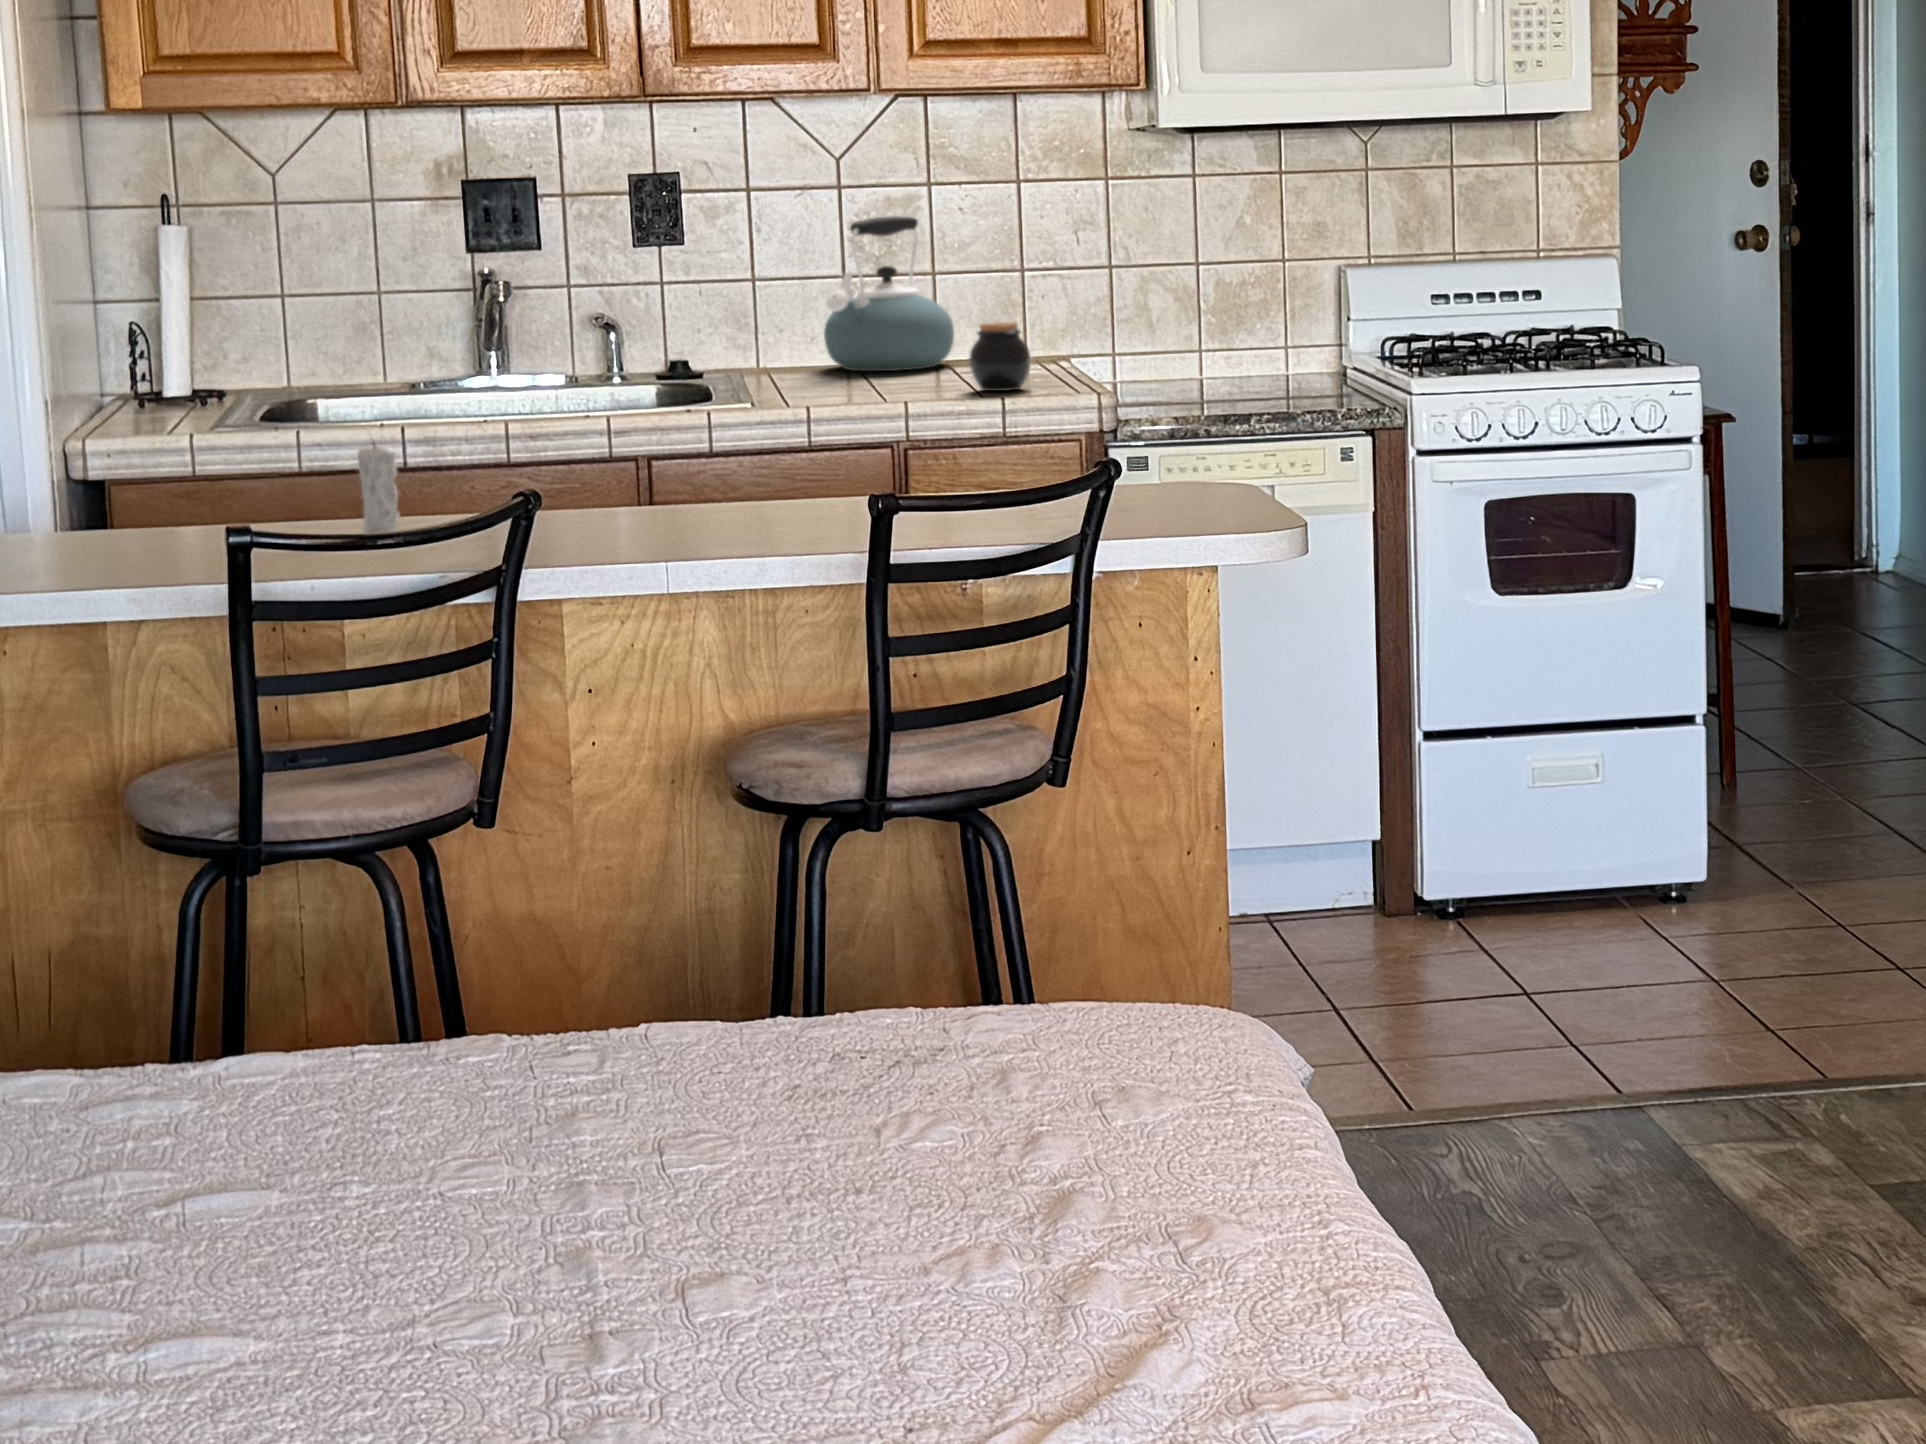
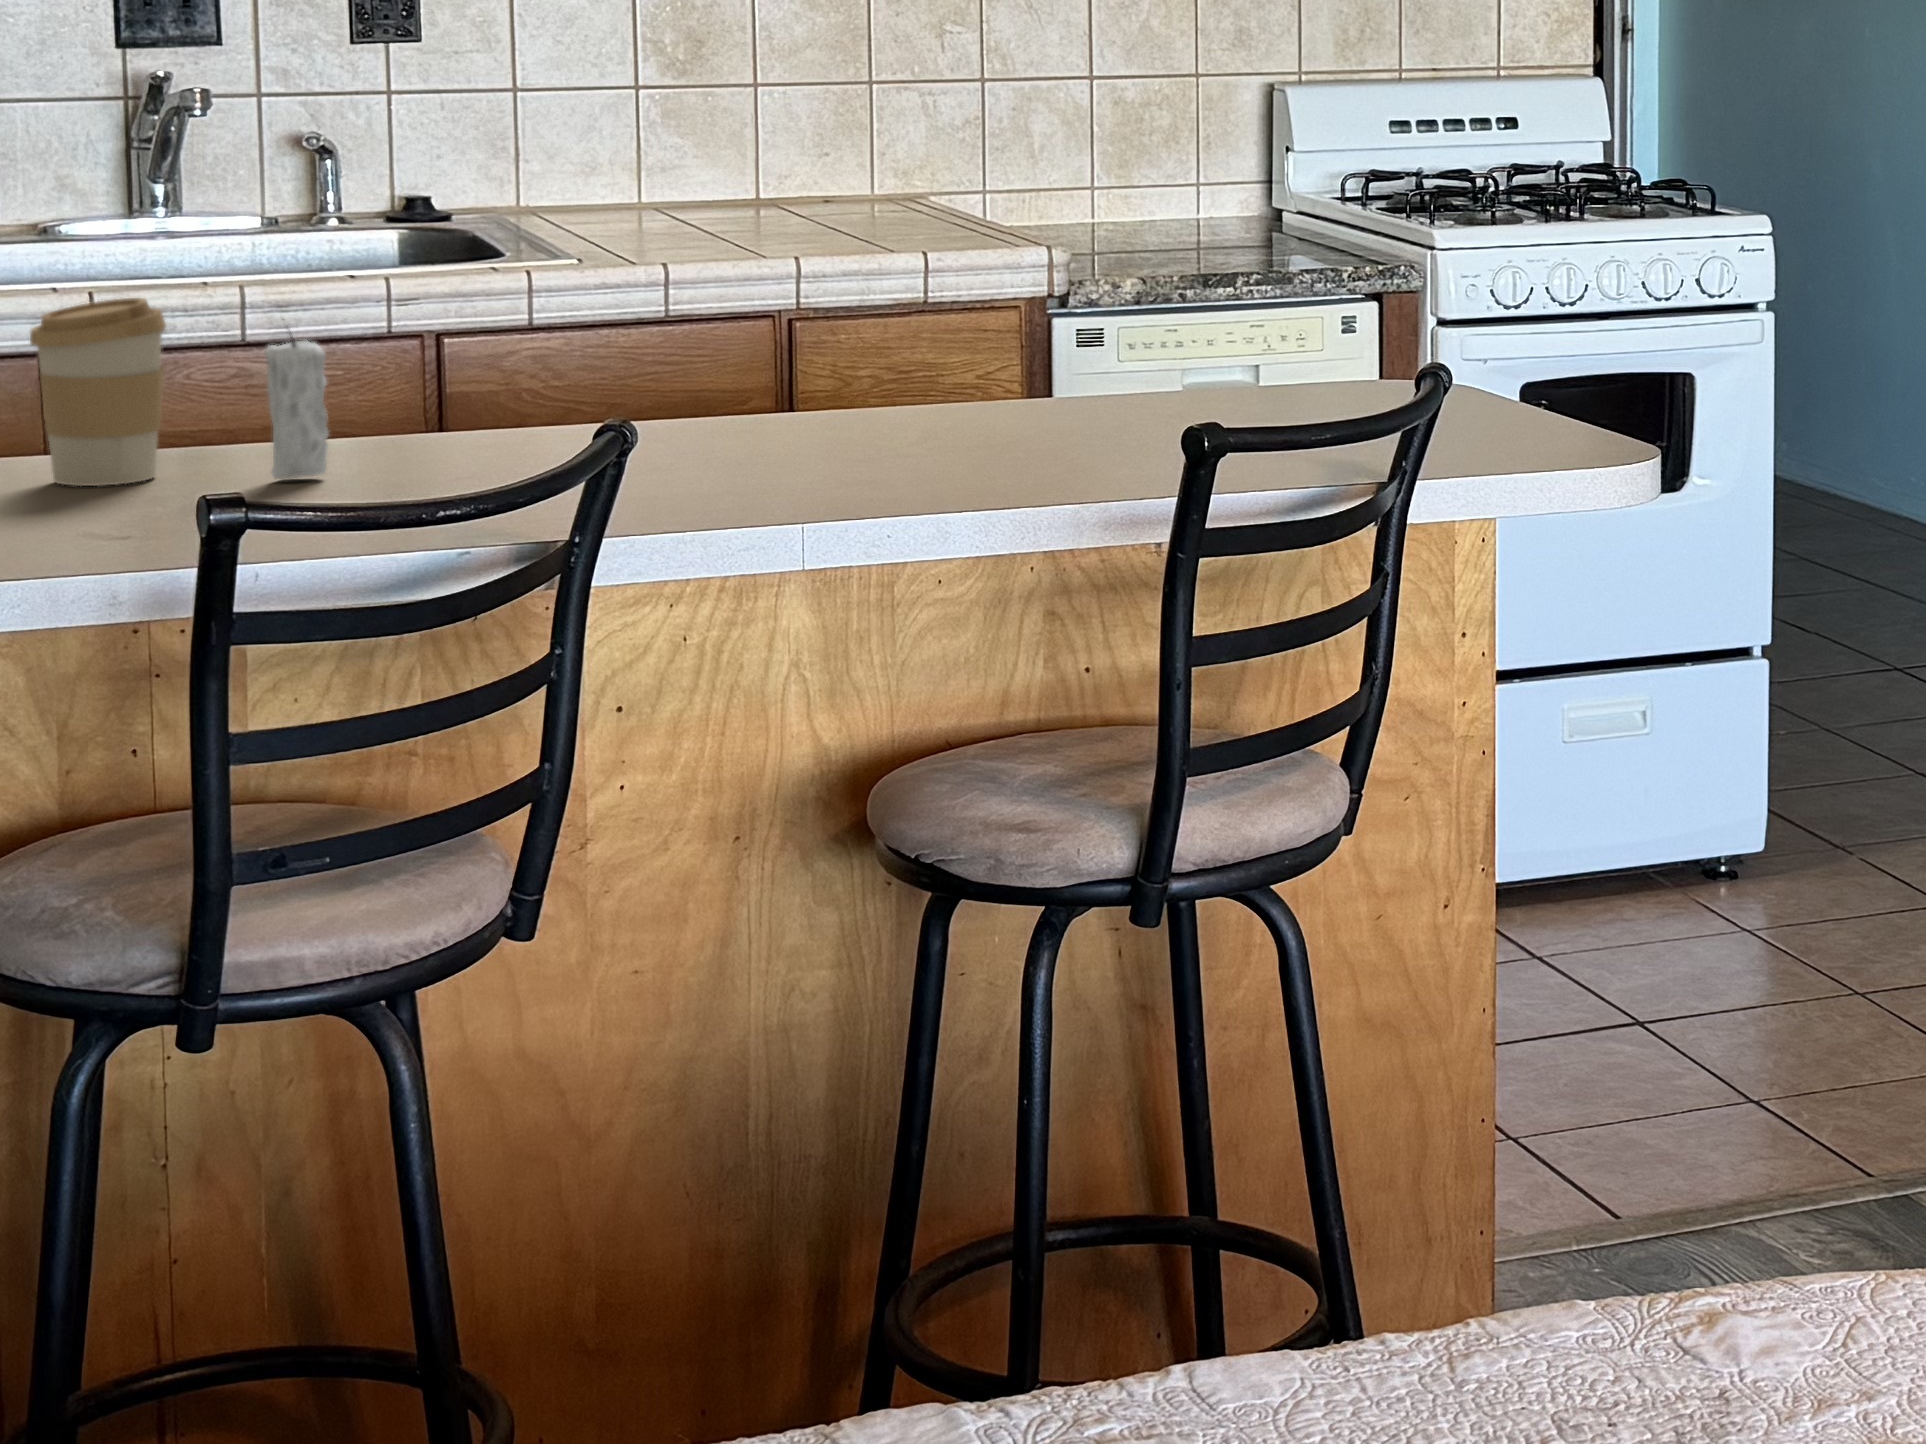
kettle: present [824,216,954,371] -> none [627,12,802,214]
jar: present [970,322,1031,391] -> none [872,153,954,244]
coffee cup: none [219,418,304,538] -> present [30,298,166,486]

